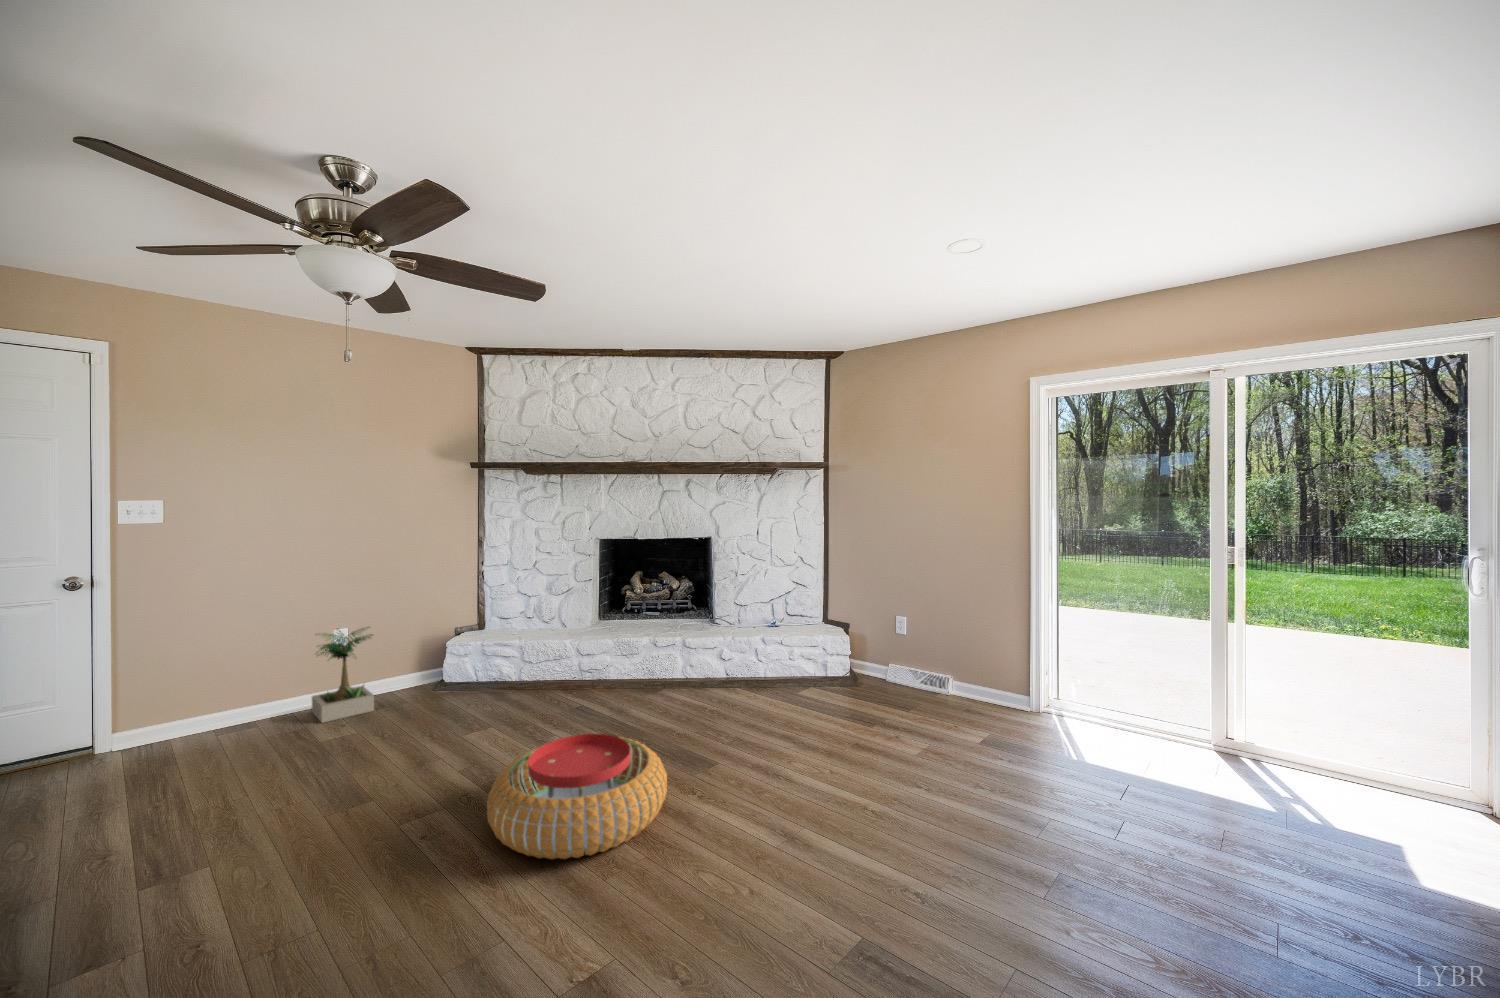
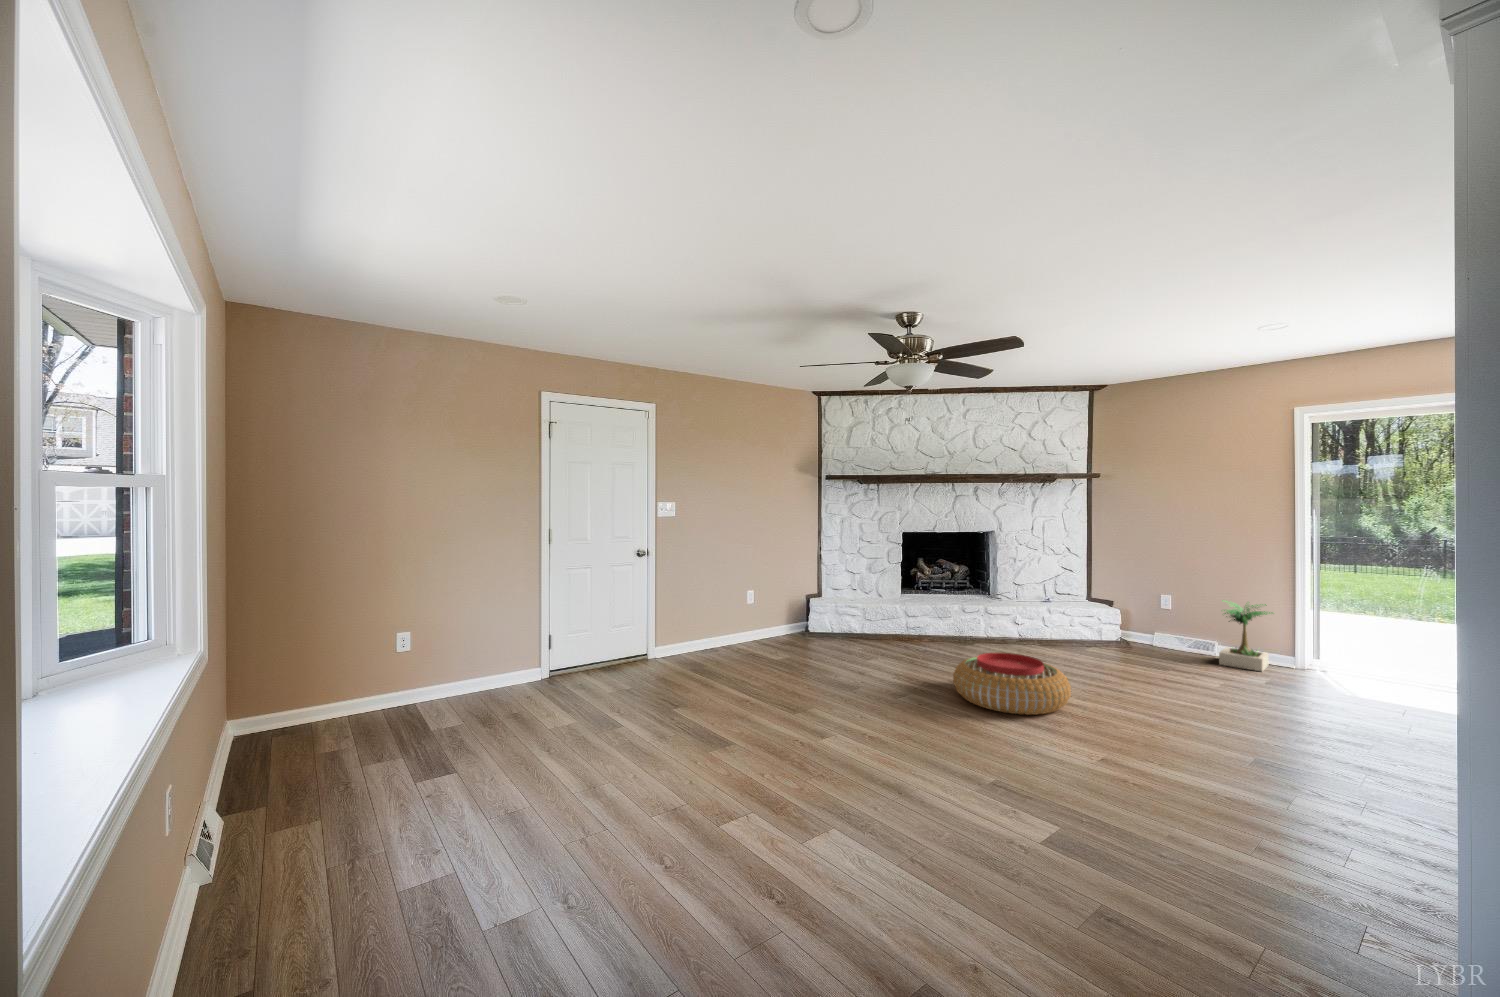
potted plant: present [312,628,374,723] -> present [1219,600,1270,671]

